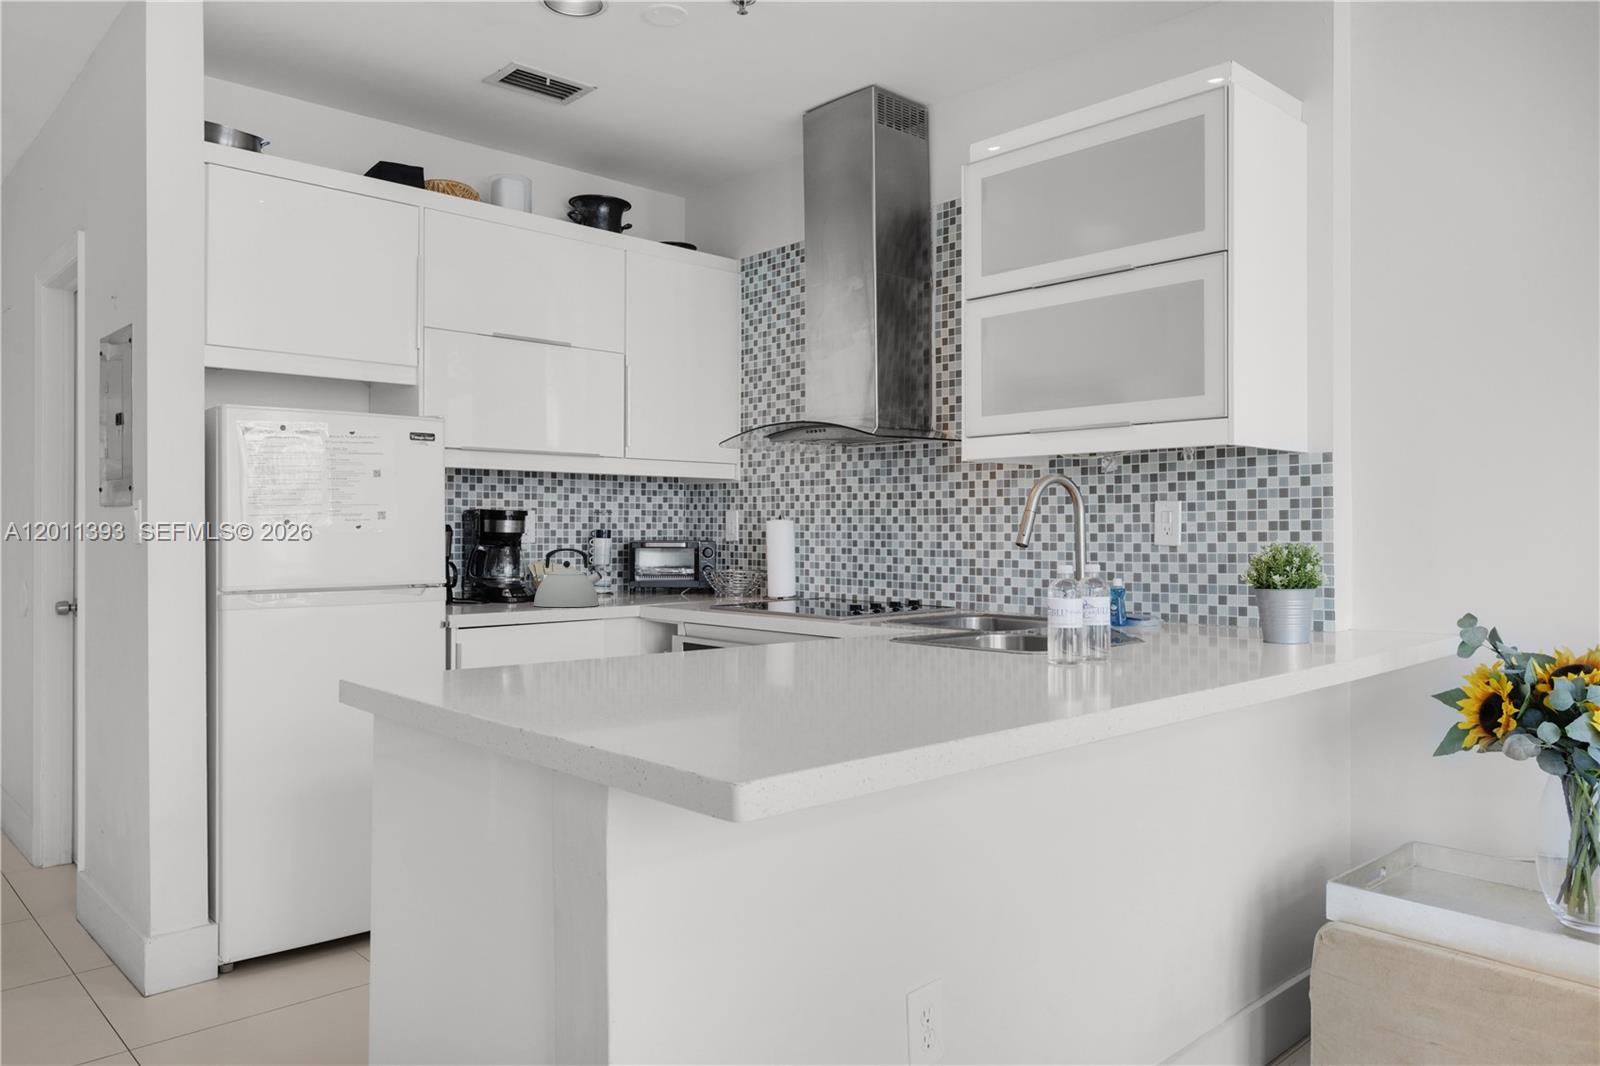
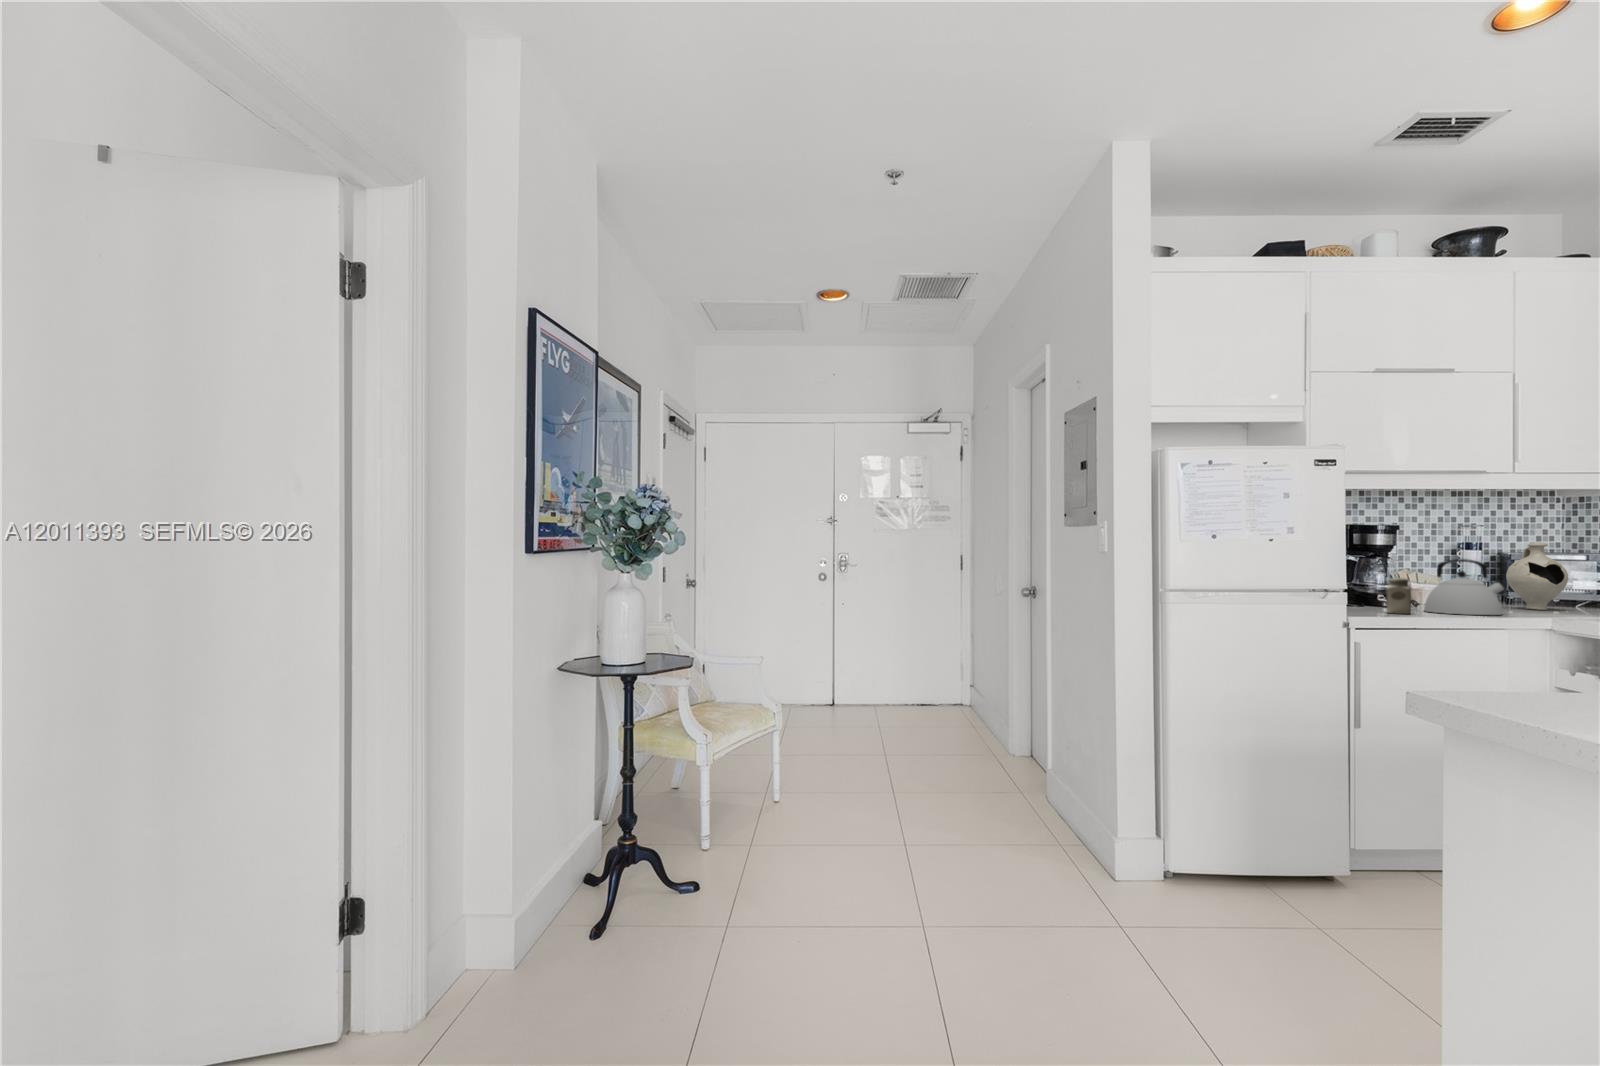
decorative vase: none [622,531,668,599] -> present [1506,543,1568,610]
salt shaker: none [490,570,515,610] -> present [1386,578,1411,614]

